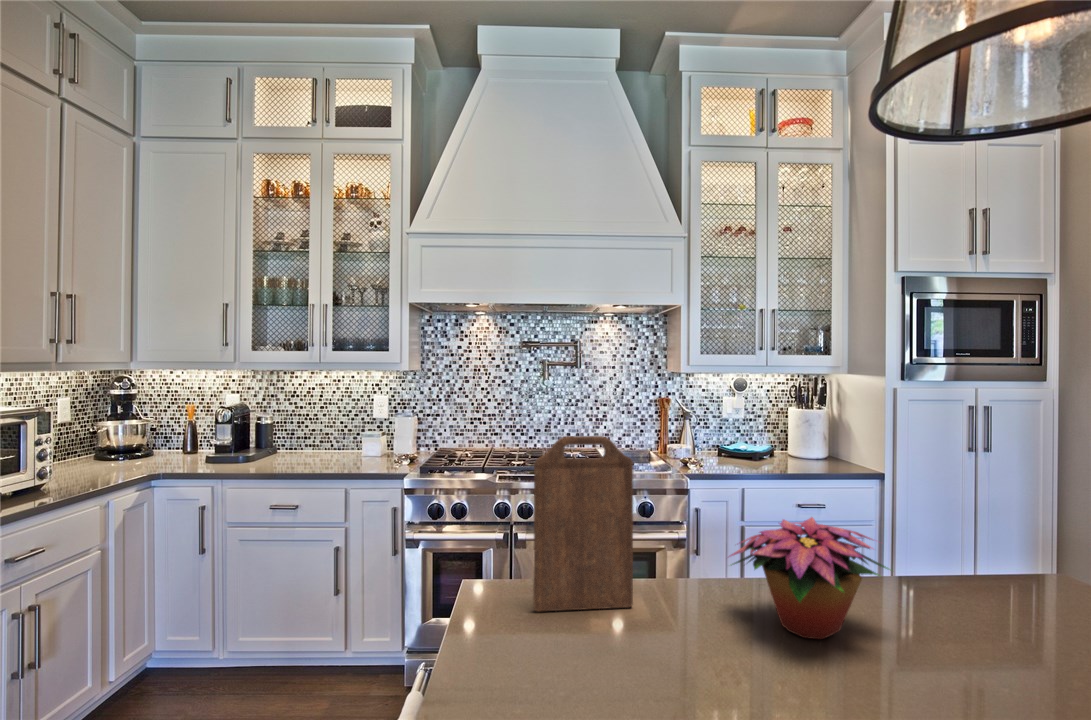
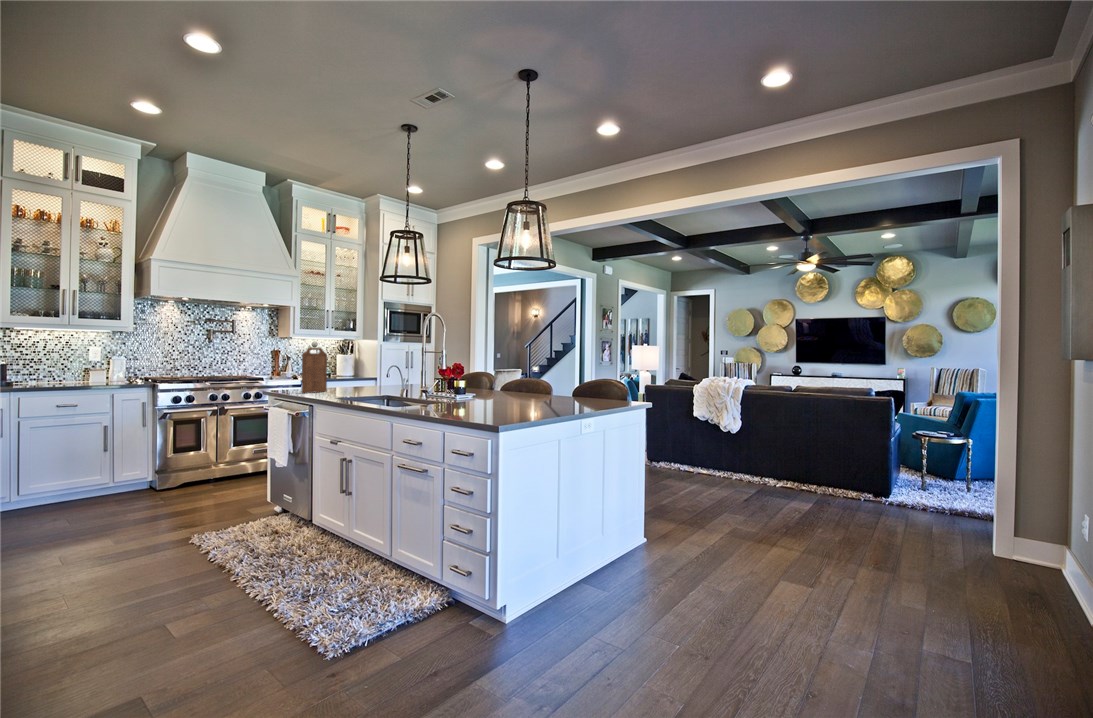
flower arrangement: present [730,517,889,639] -> none [348,365,387,391]

